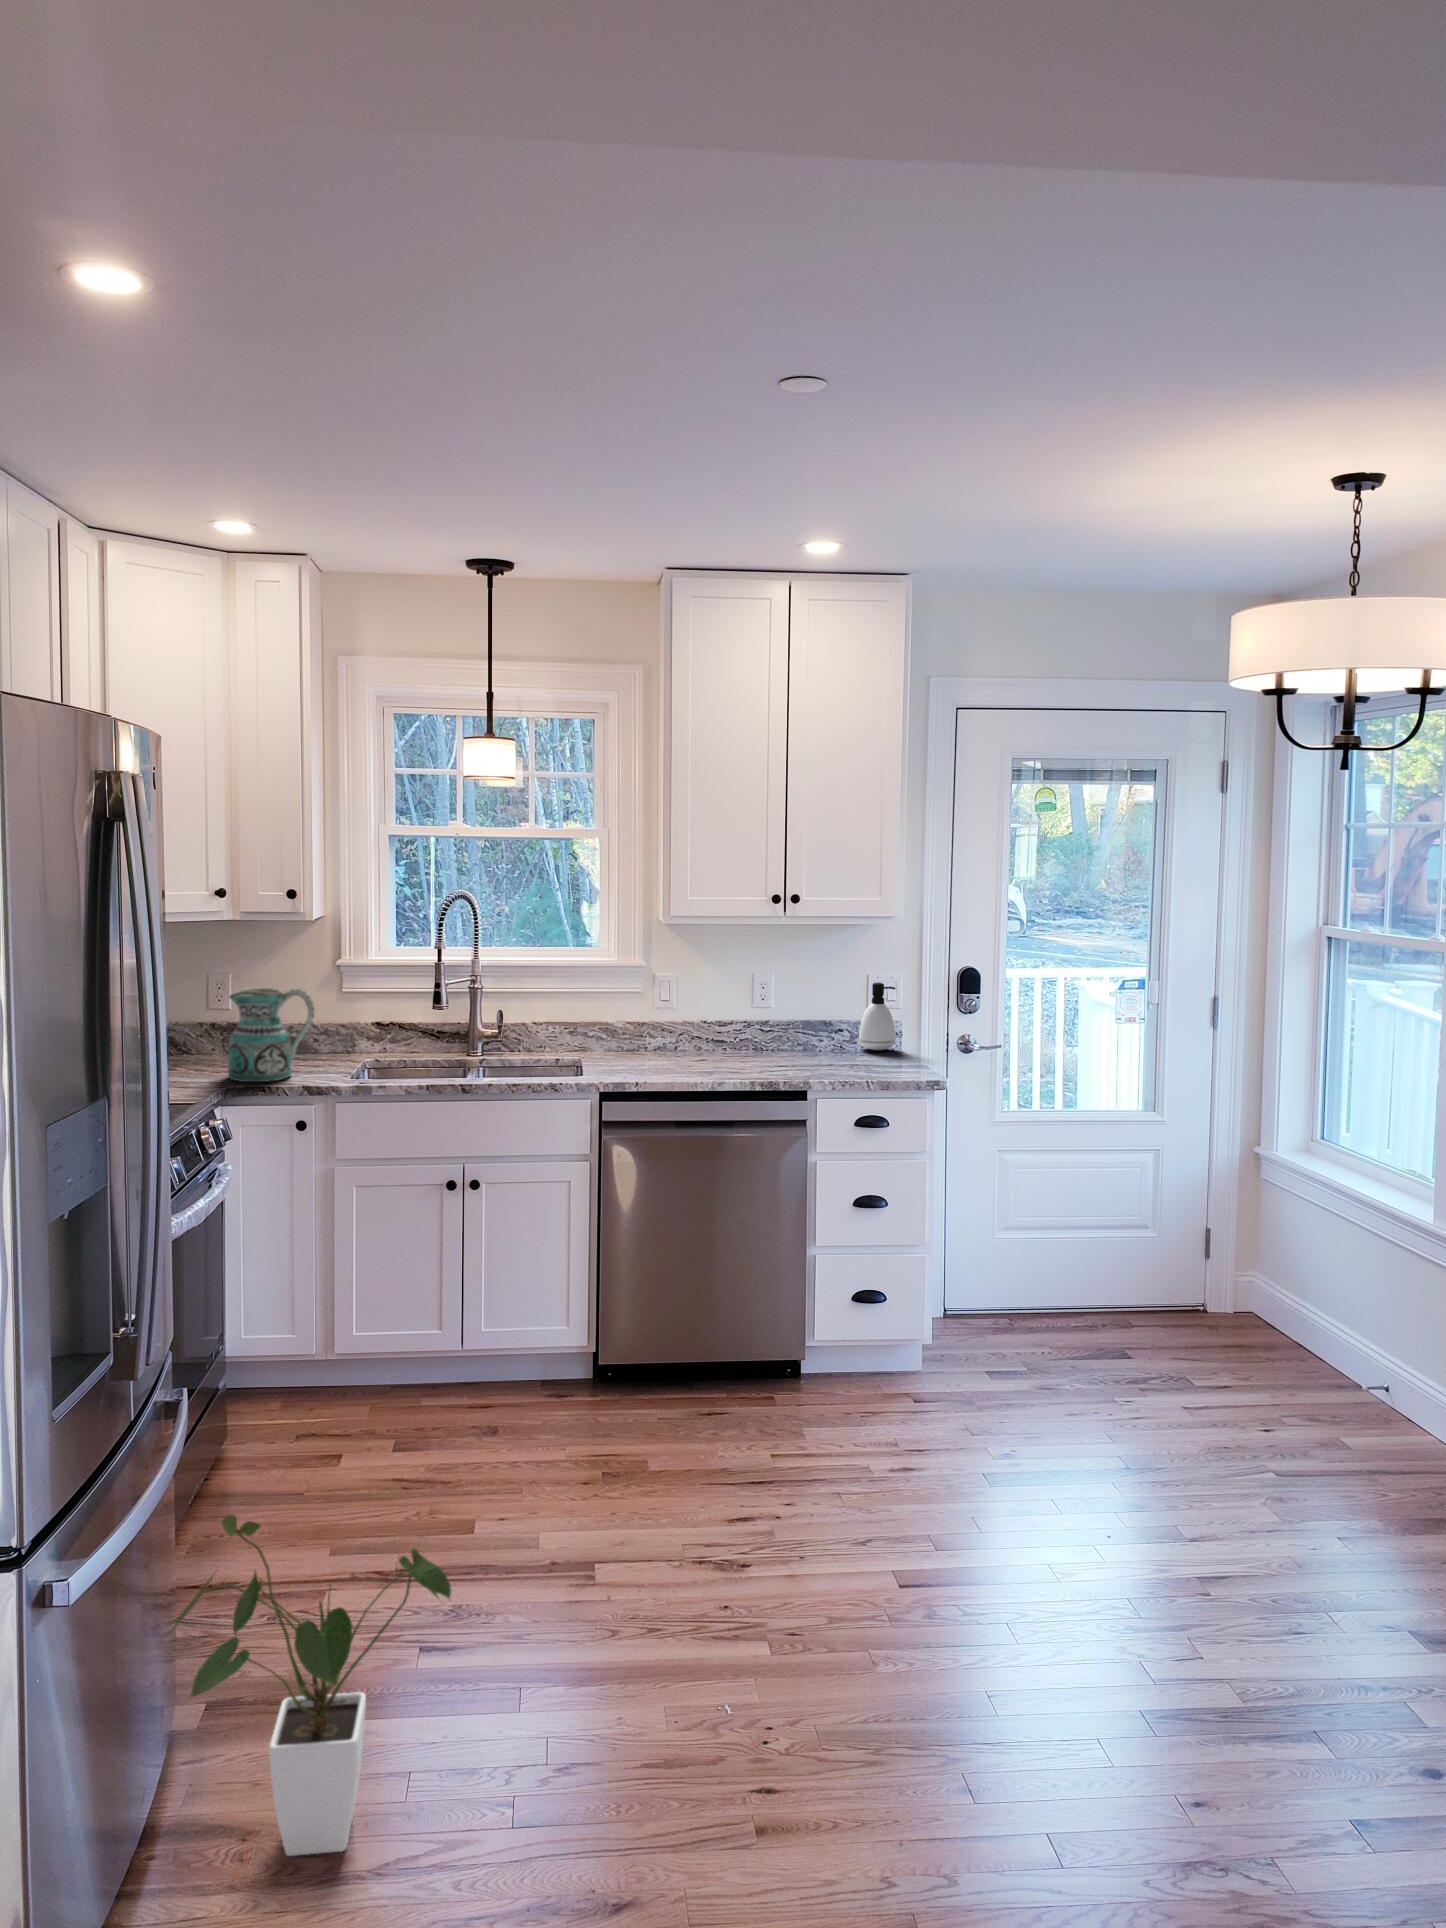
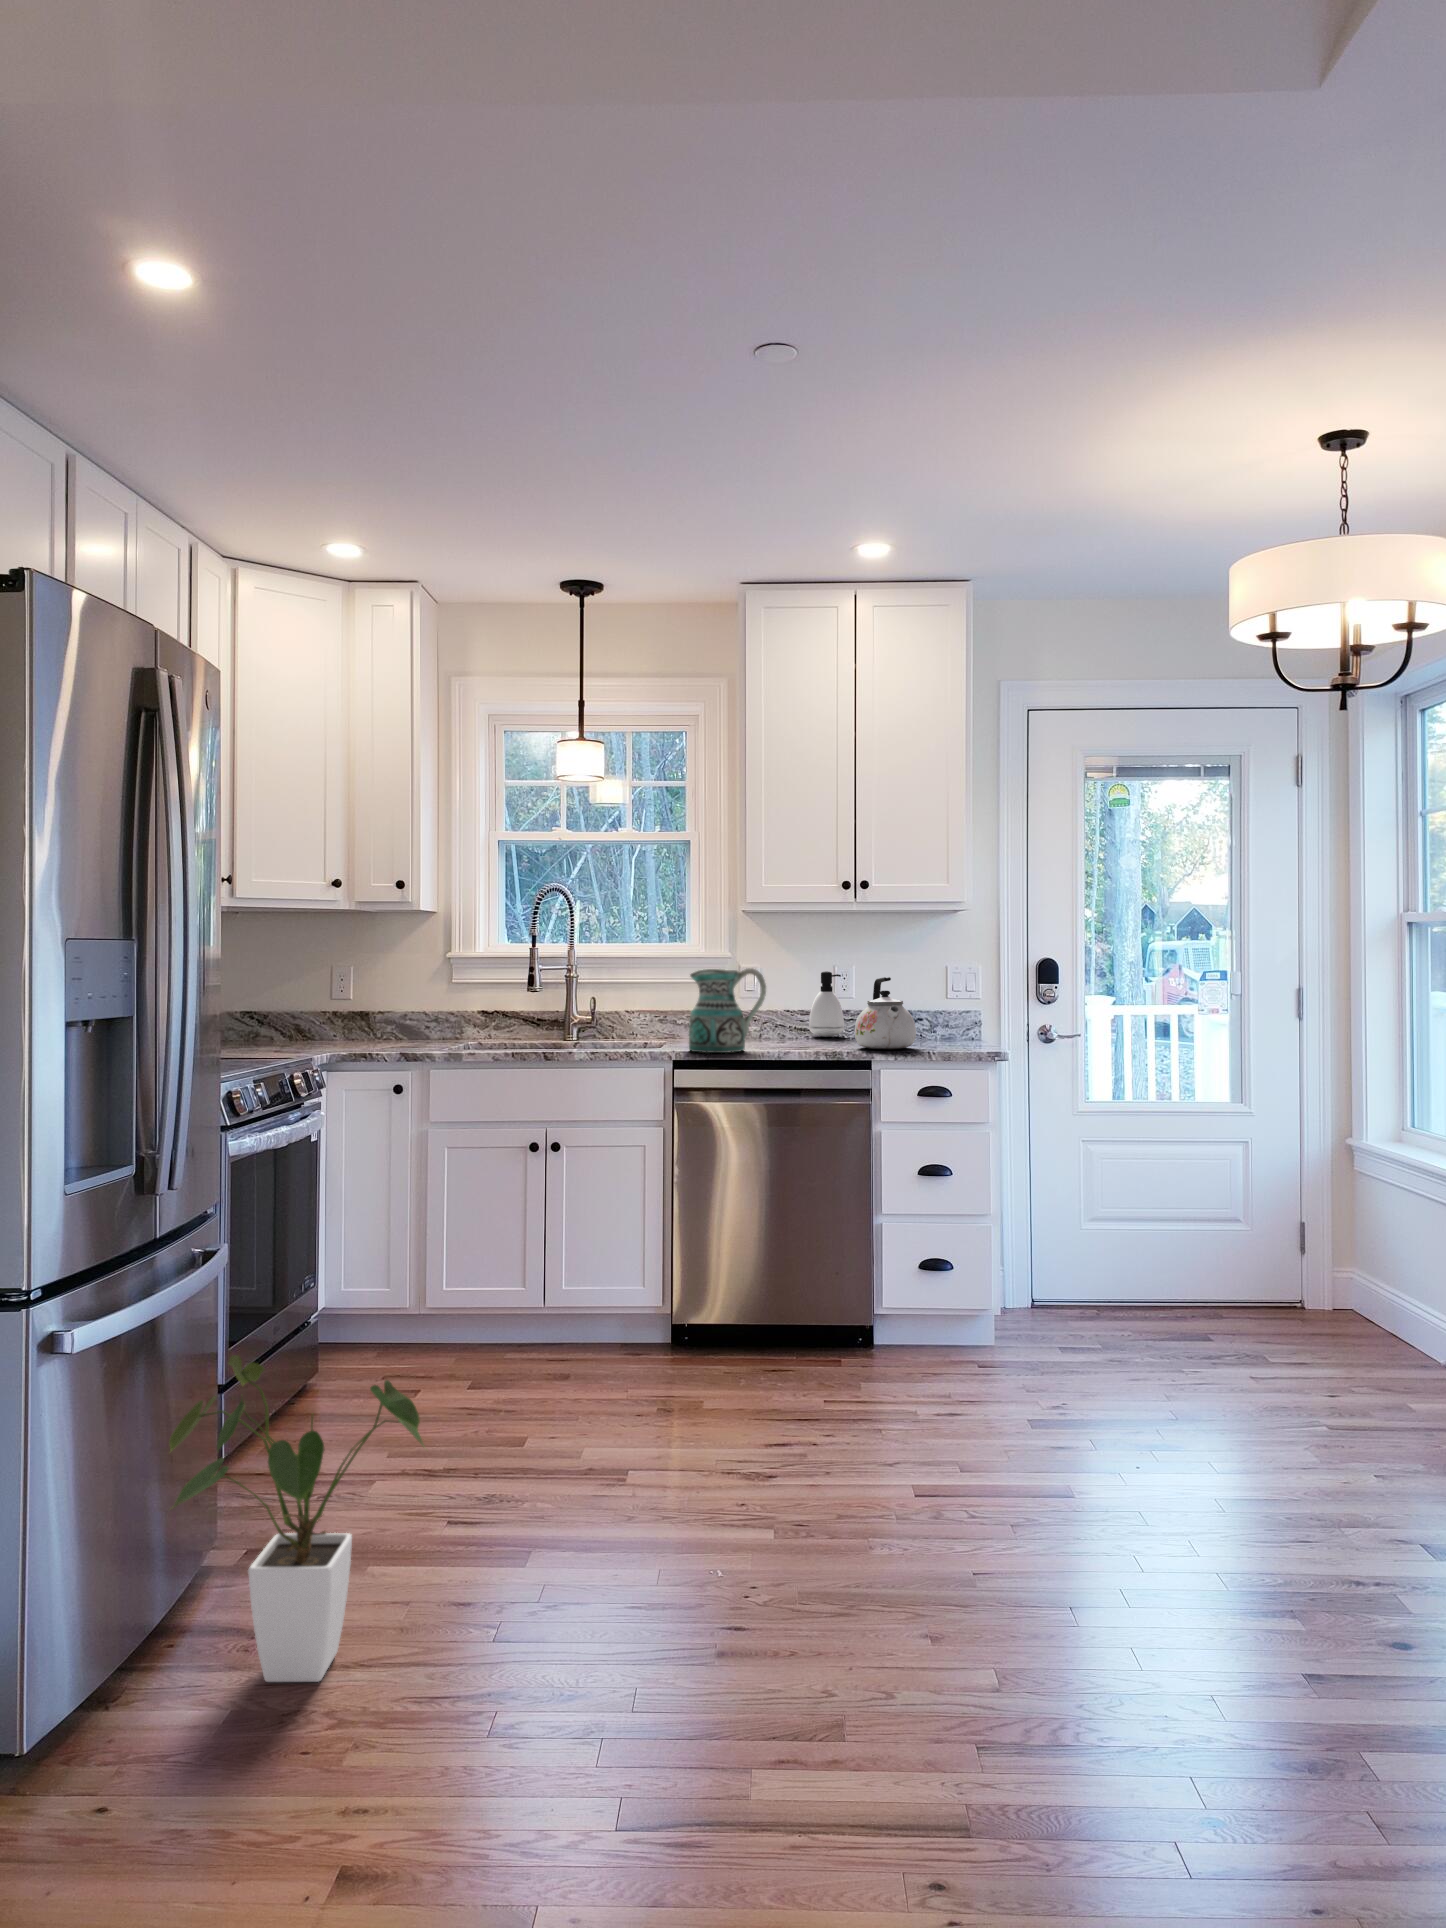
soap dispenser: present [859,983,895,1050] -> present [809,971,844,1037]
ceramic pitcher: present [228,988,315,1082] -> present [689,968,766,1053]
kettle: none [786,999,849,1075] -> present [855,977,916,1049]

